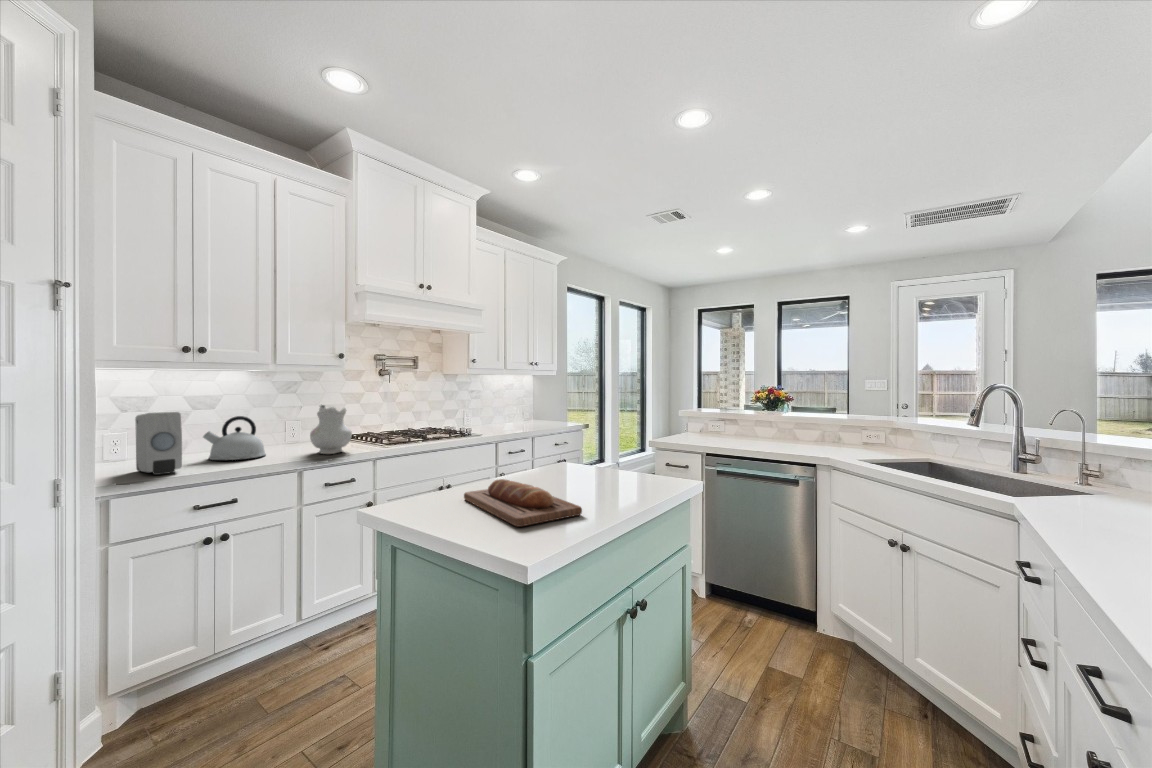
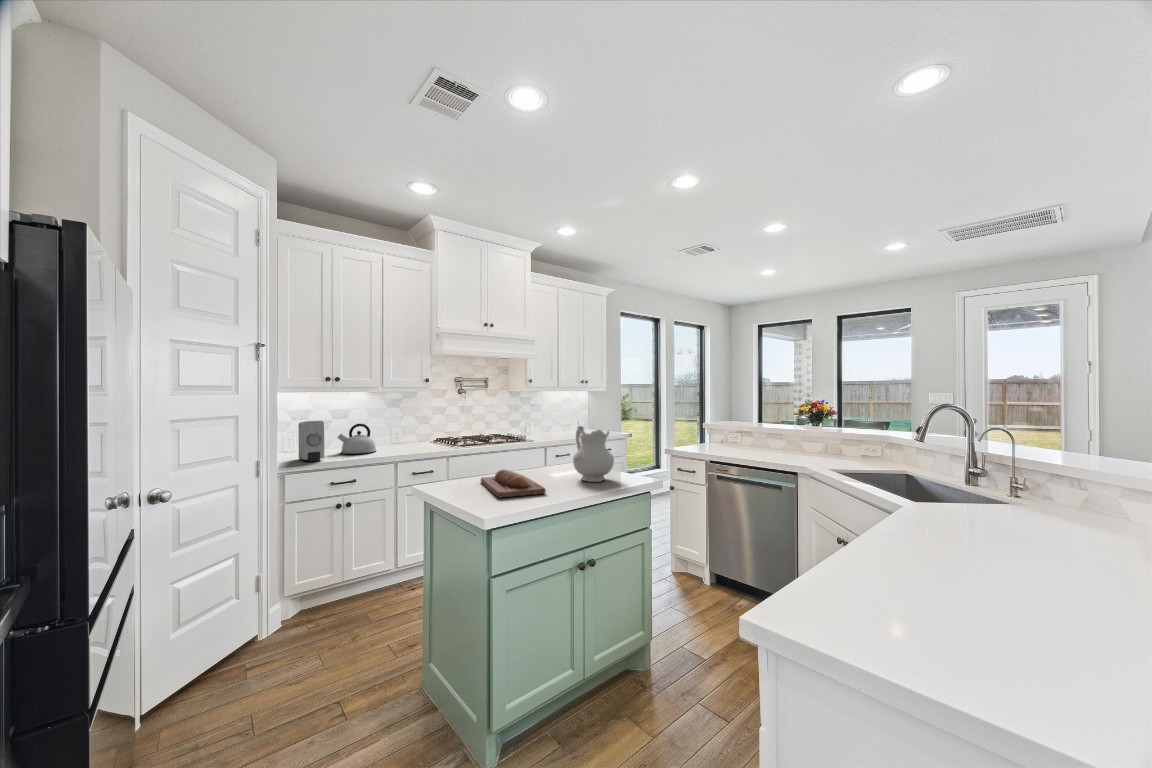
ceramic pitcher: present [310,405,352,454] -> present [573,426,614,482]

